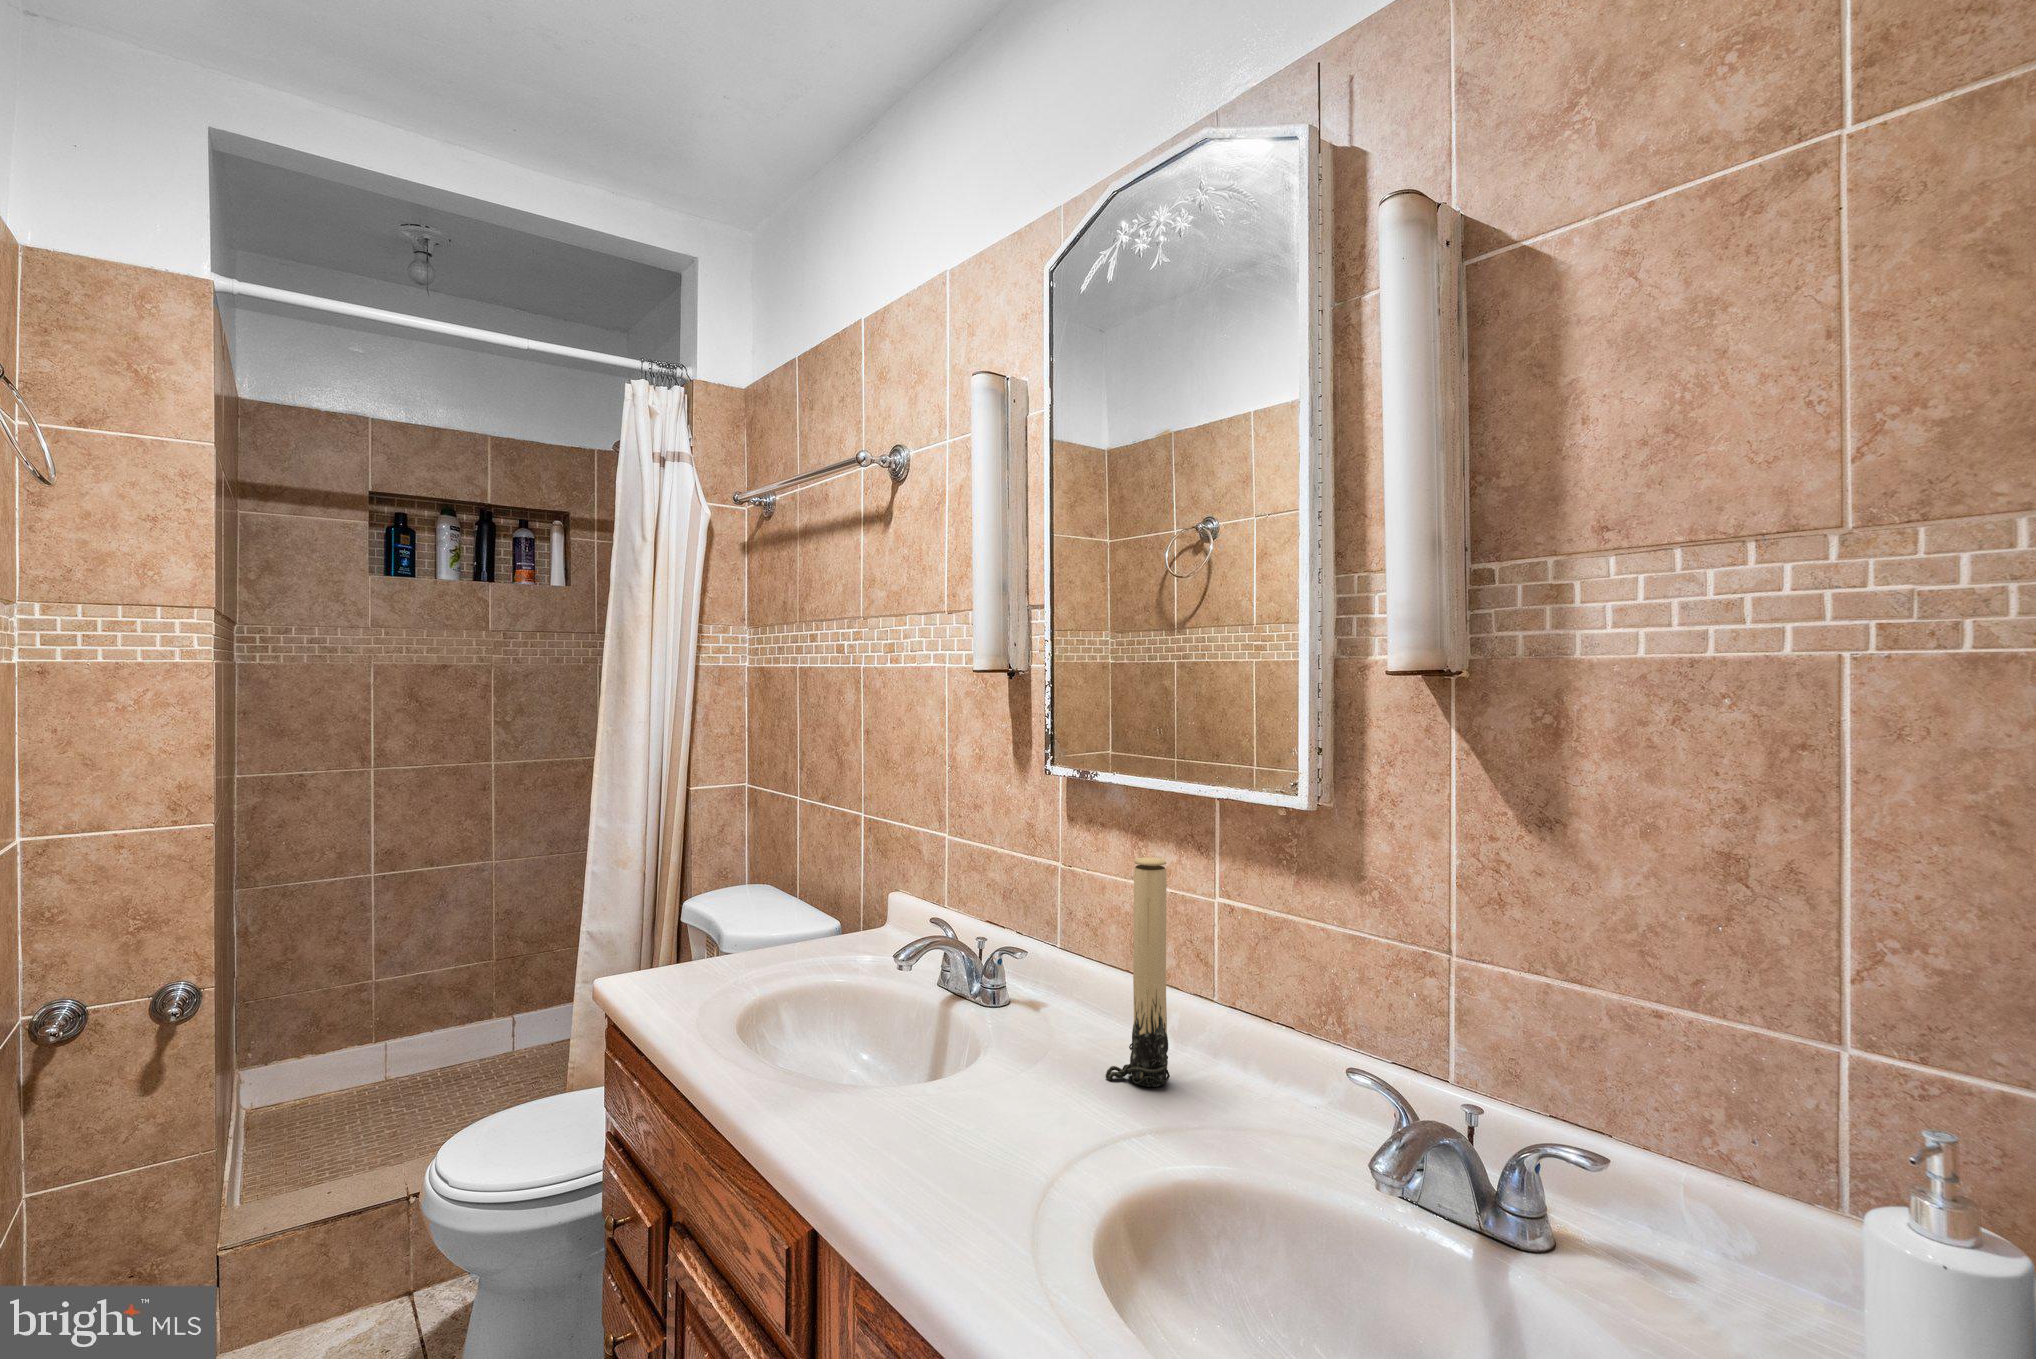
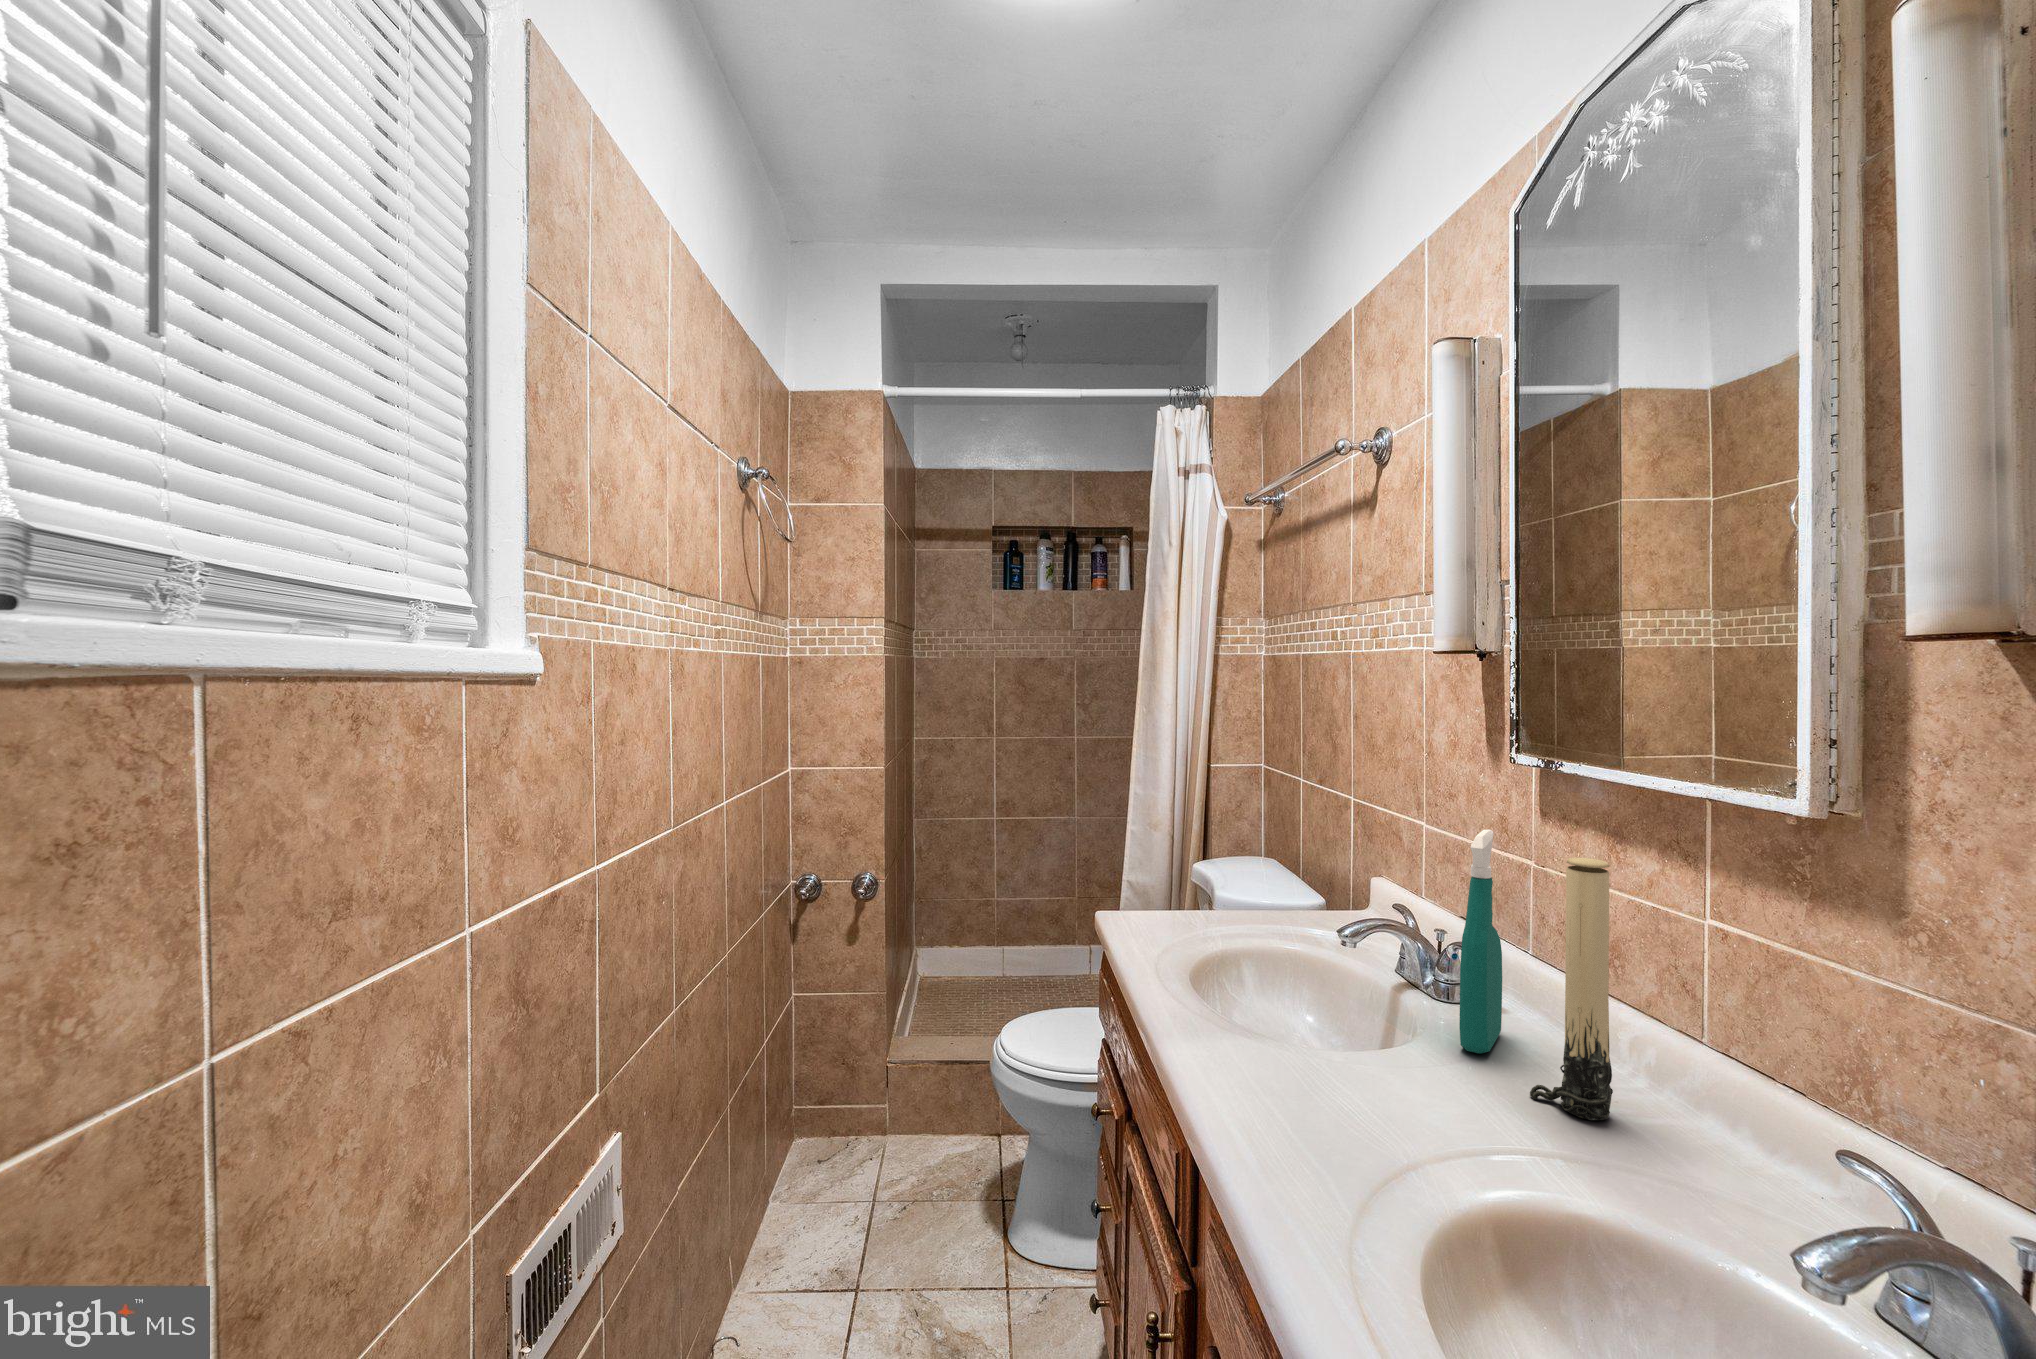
spray bottle: none [1035,839,1059,1050] -> present [1459,829,1502,1054]

